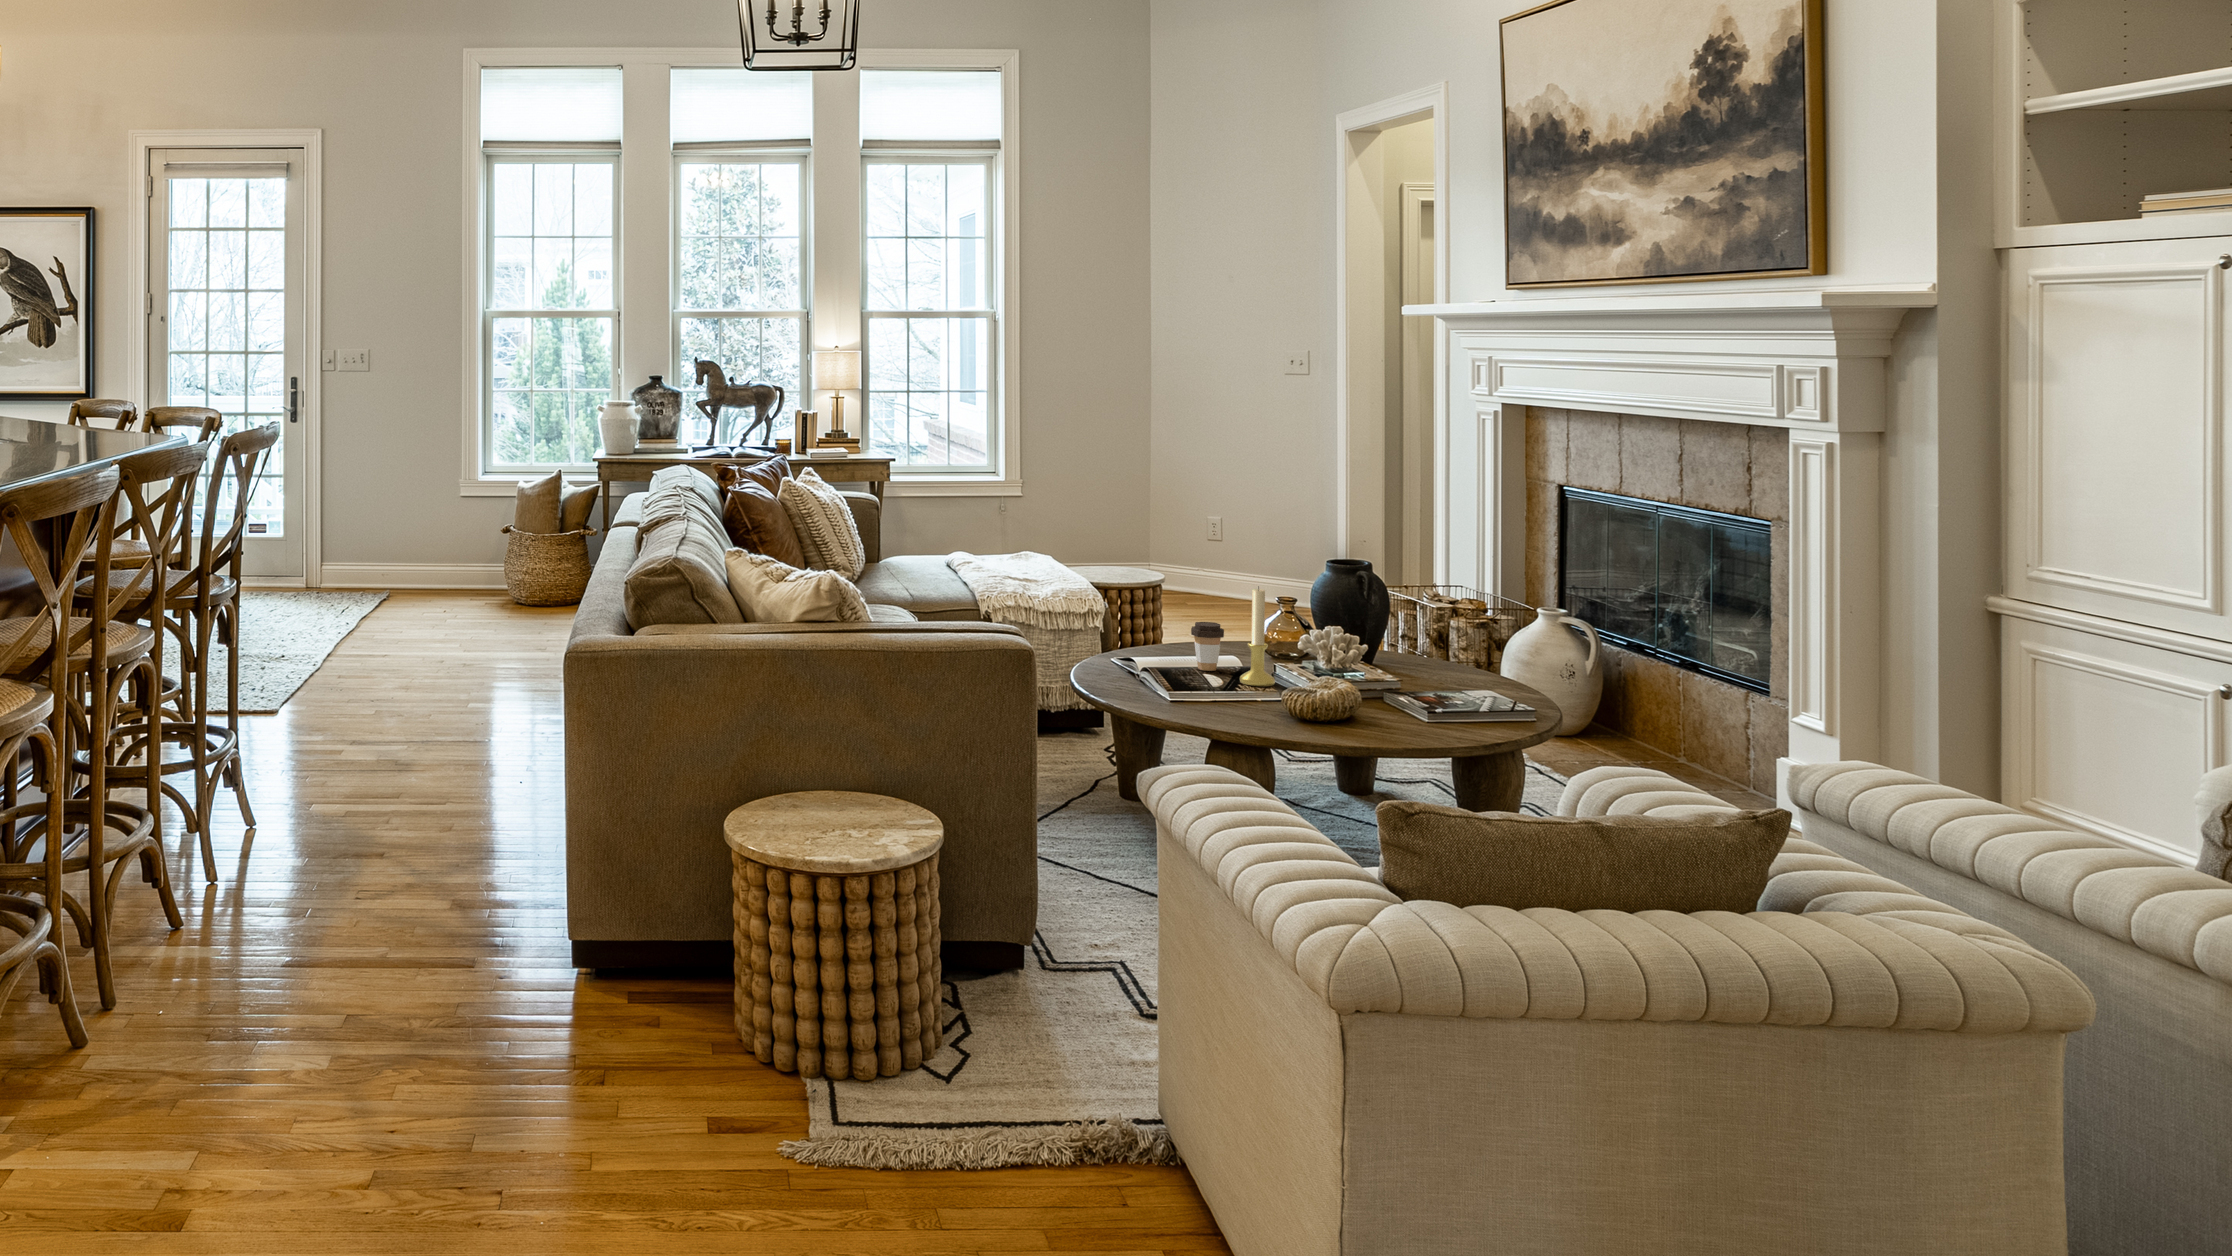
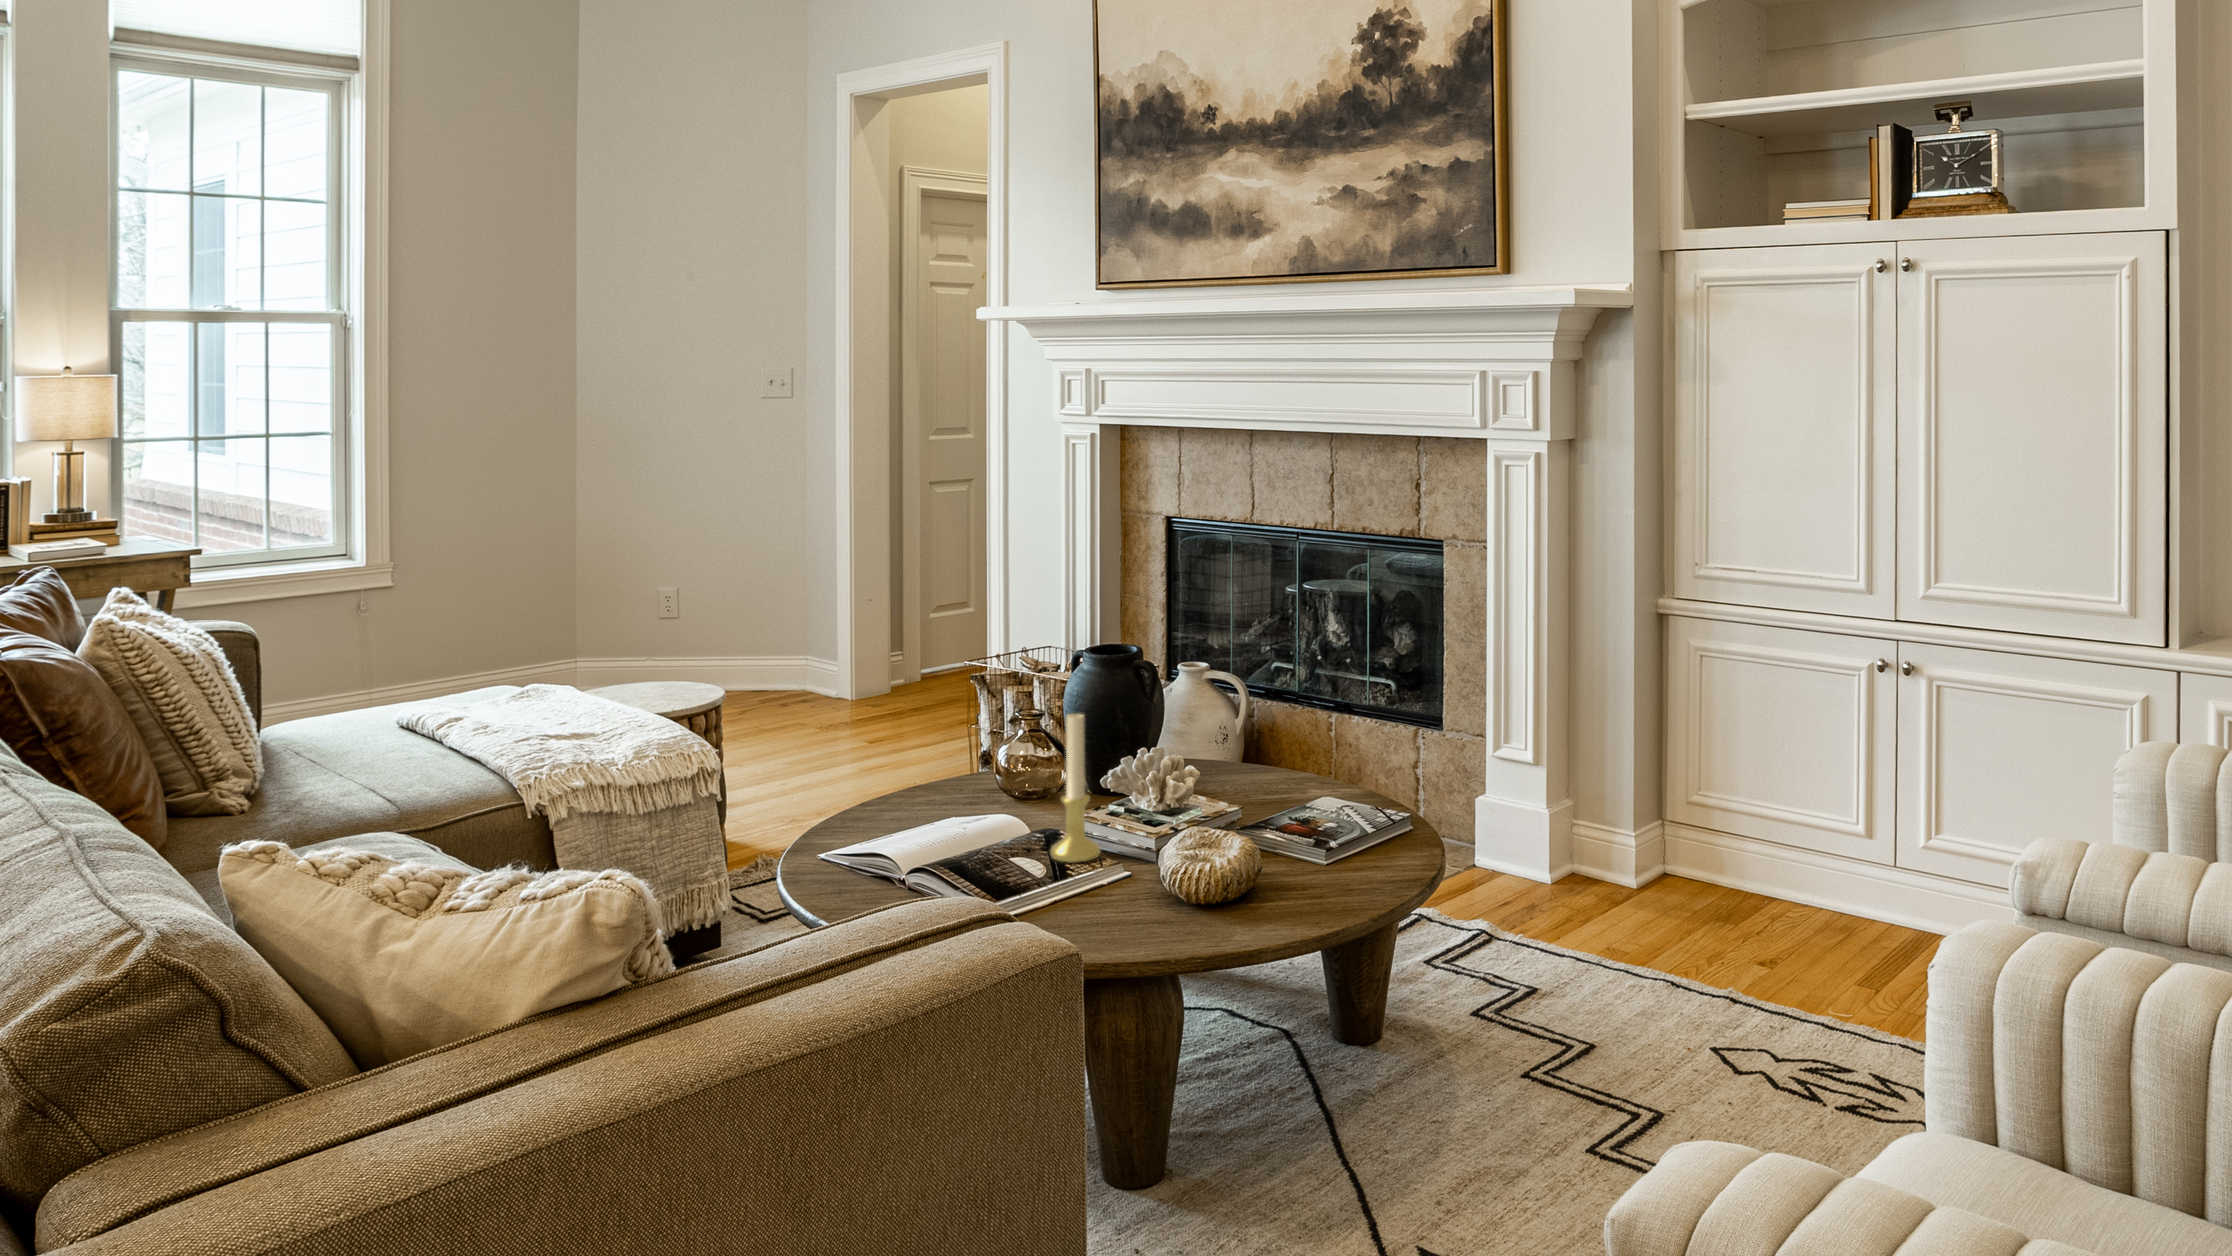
coffee cup: present [1191,622,1224,671] -> none [956,771,1009,849]

